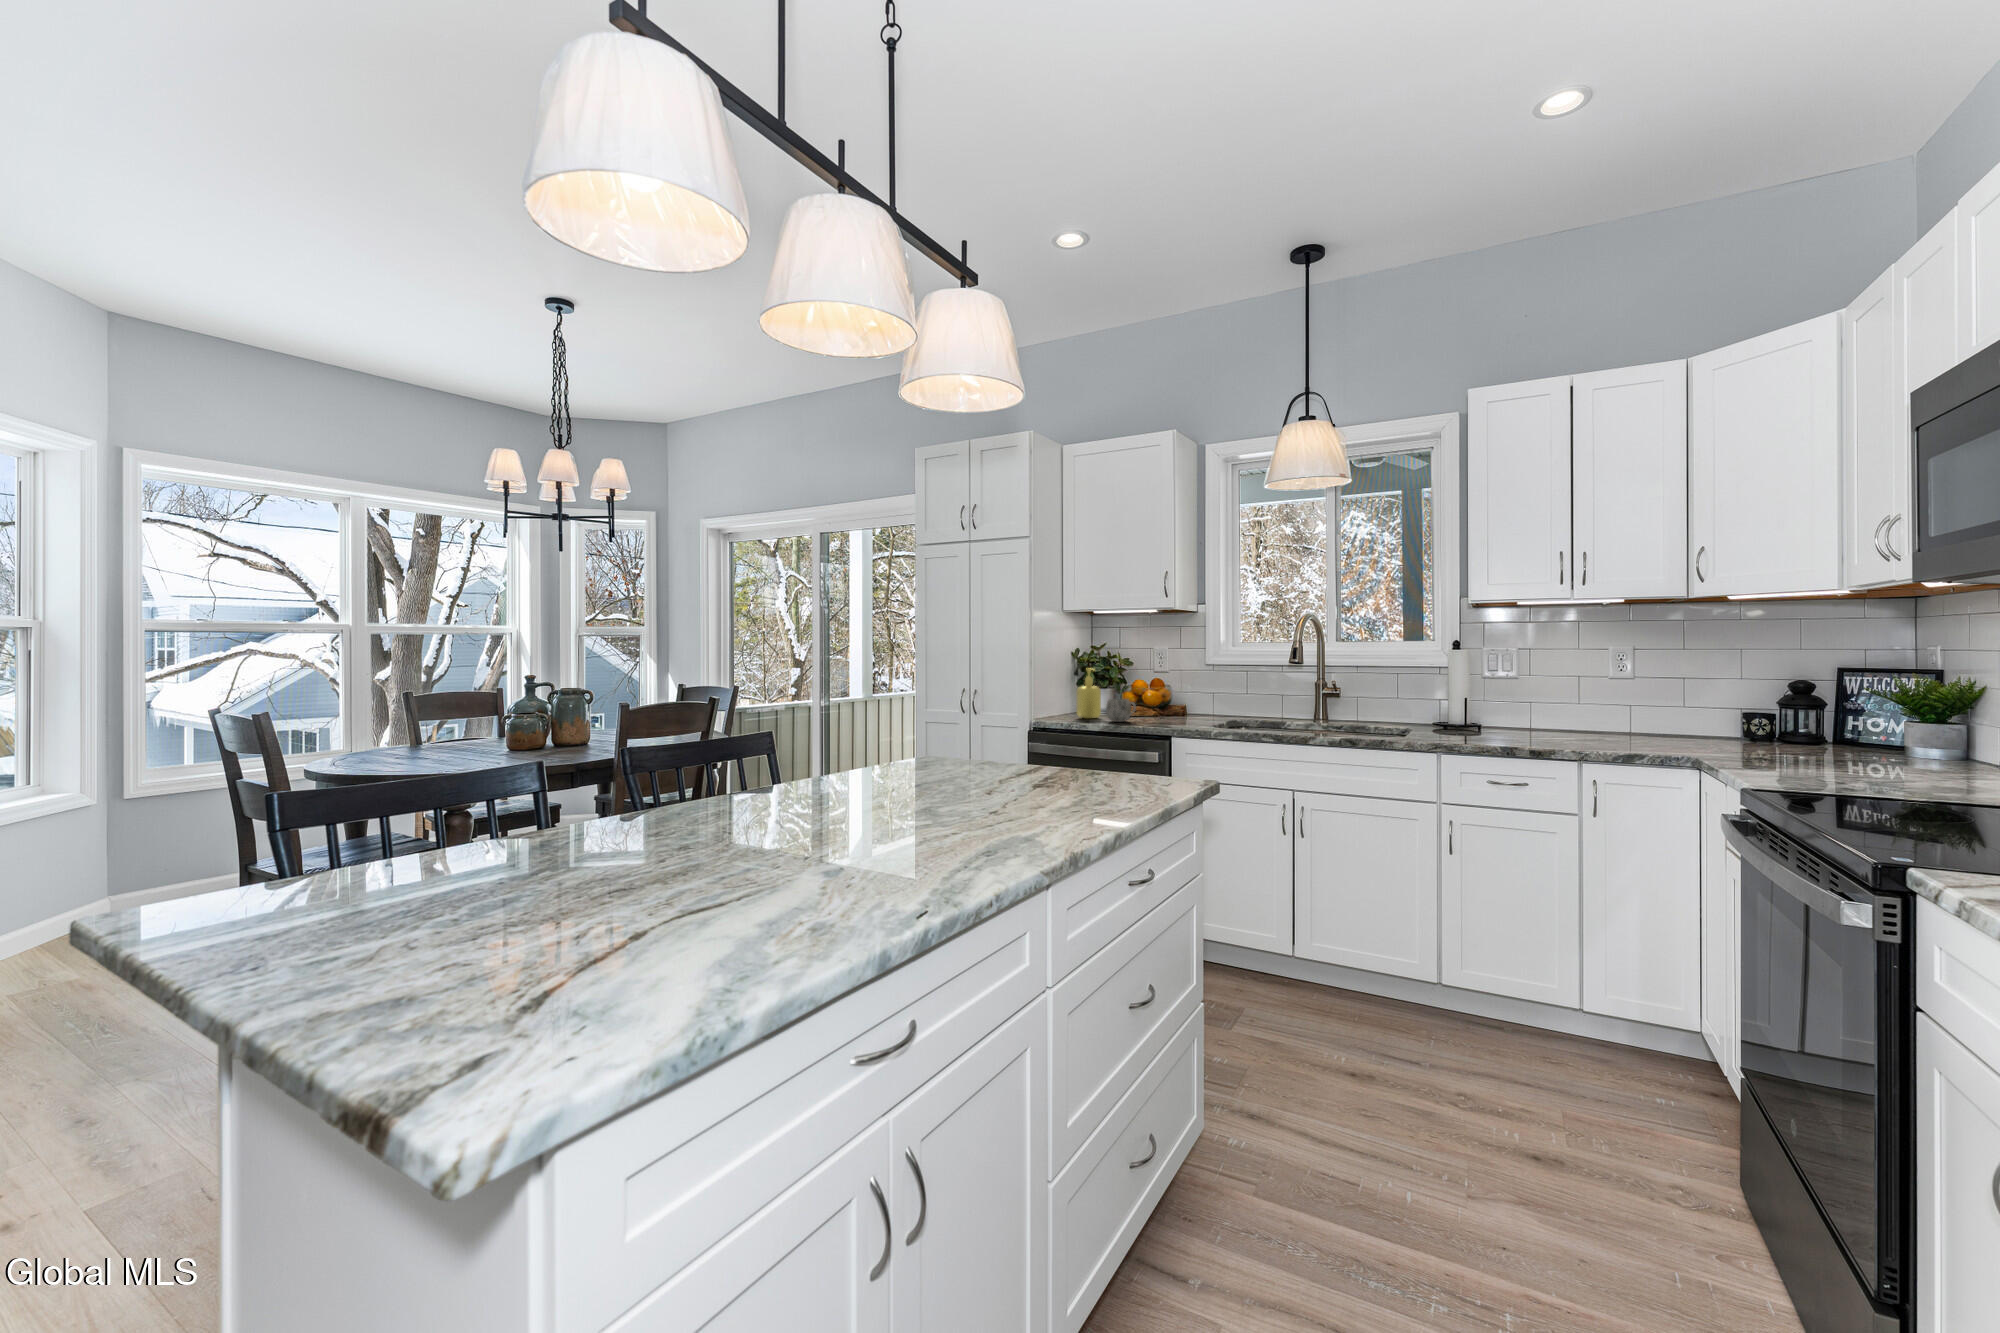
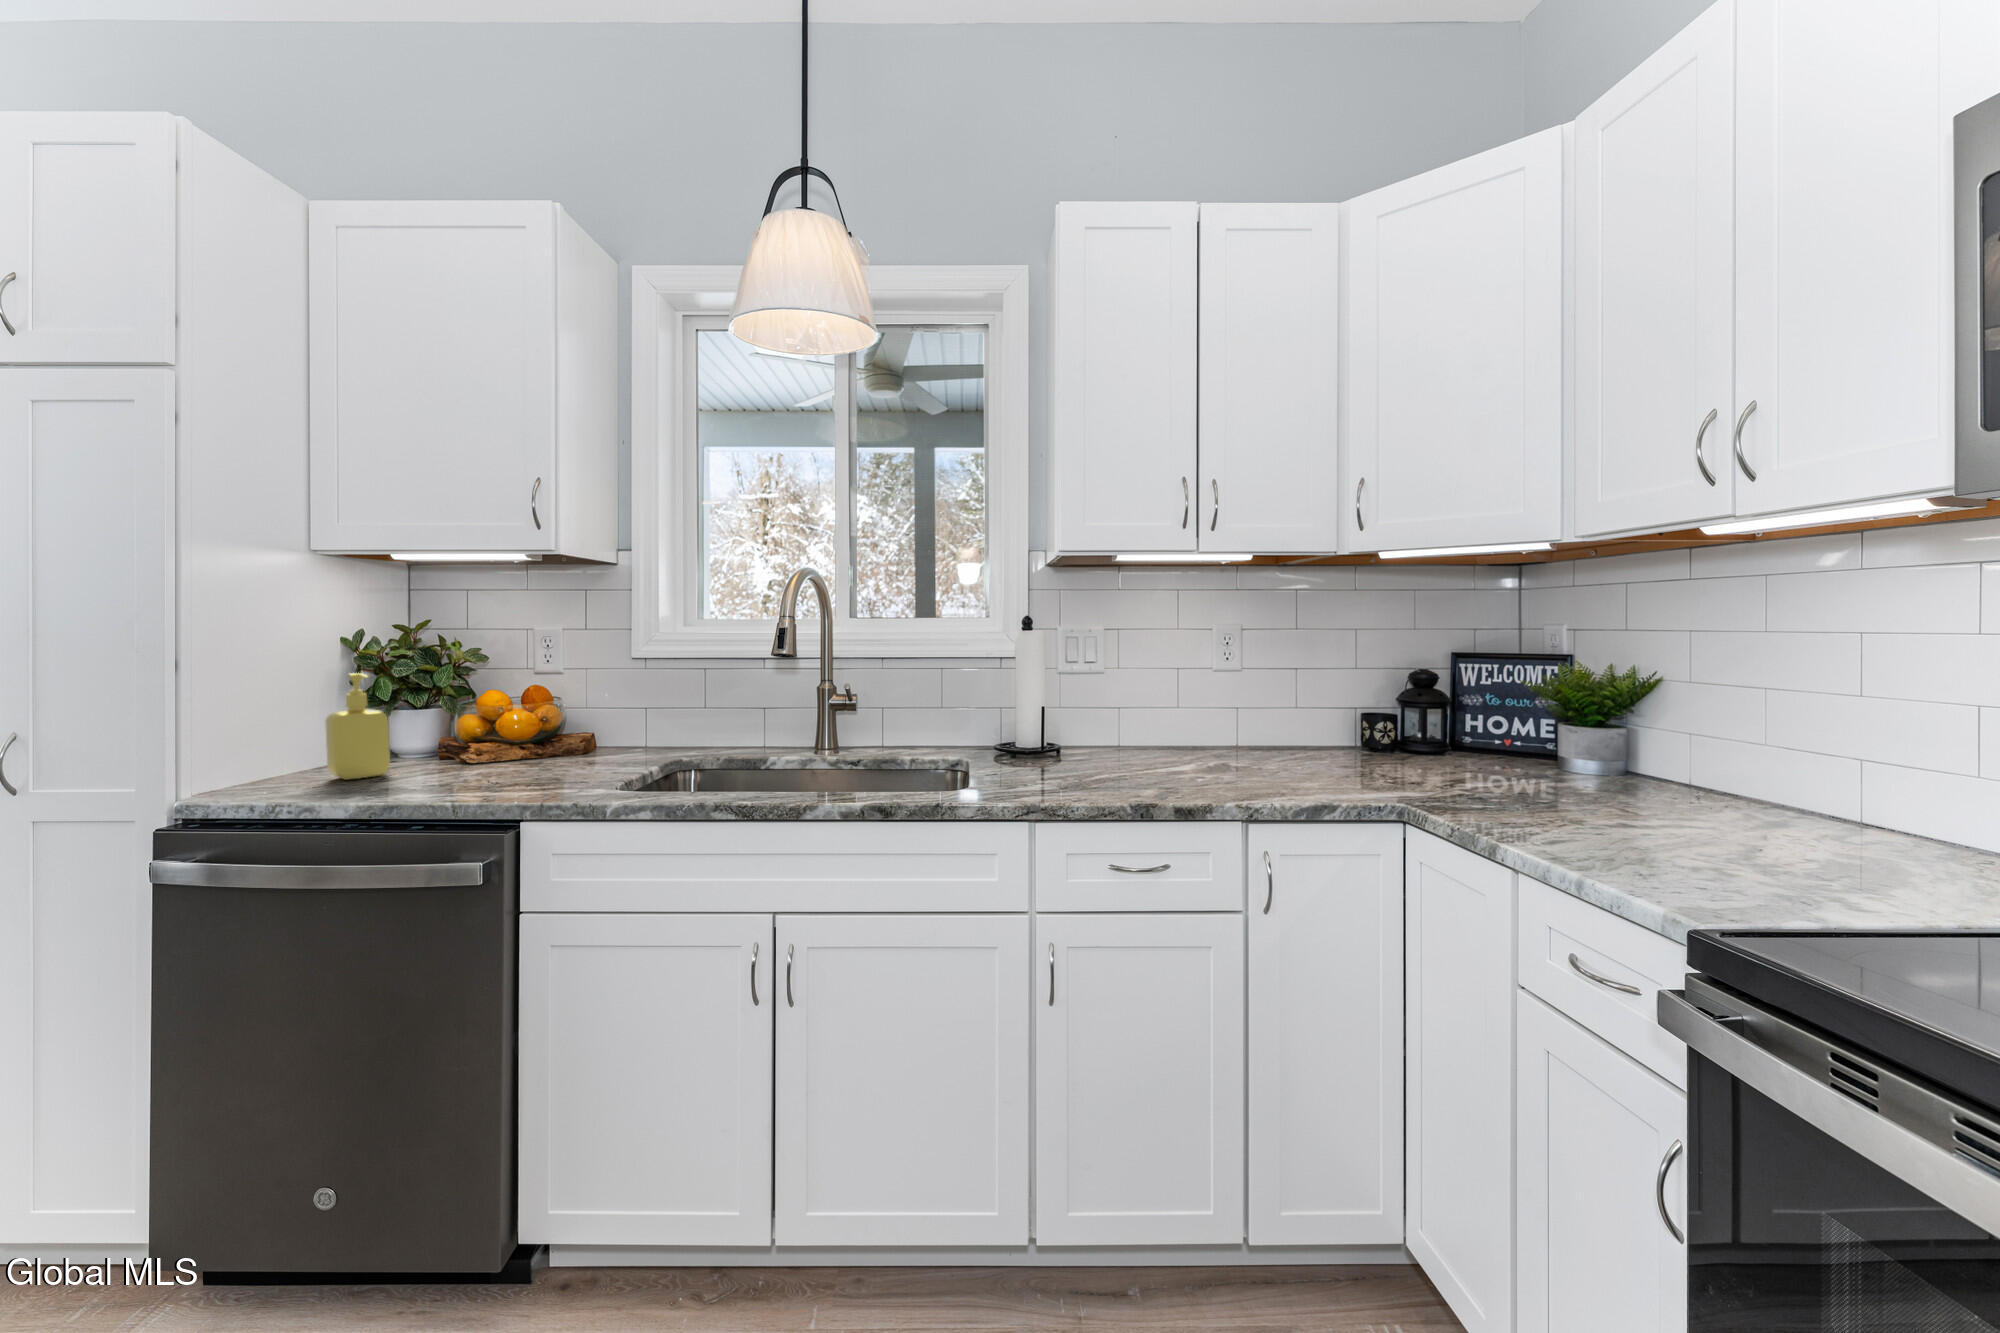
mug: present [1106,699,1136,722] -> none [386,735,458,787]

